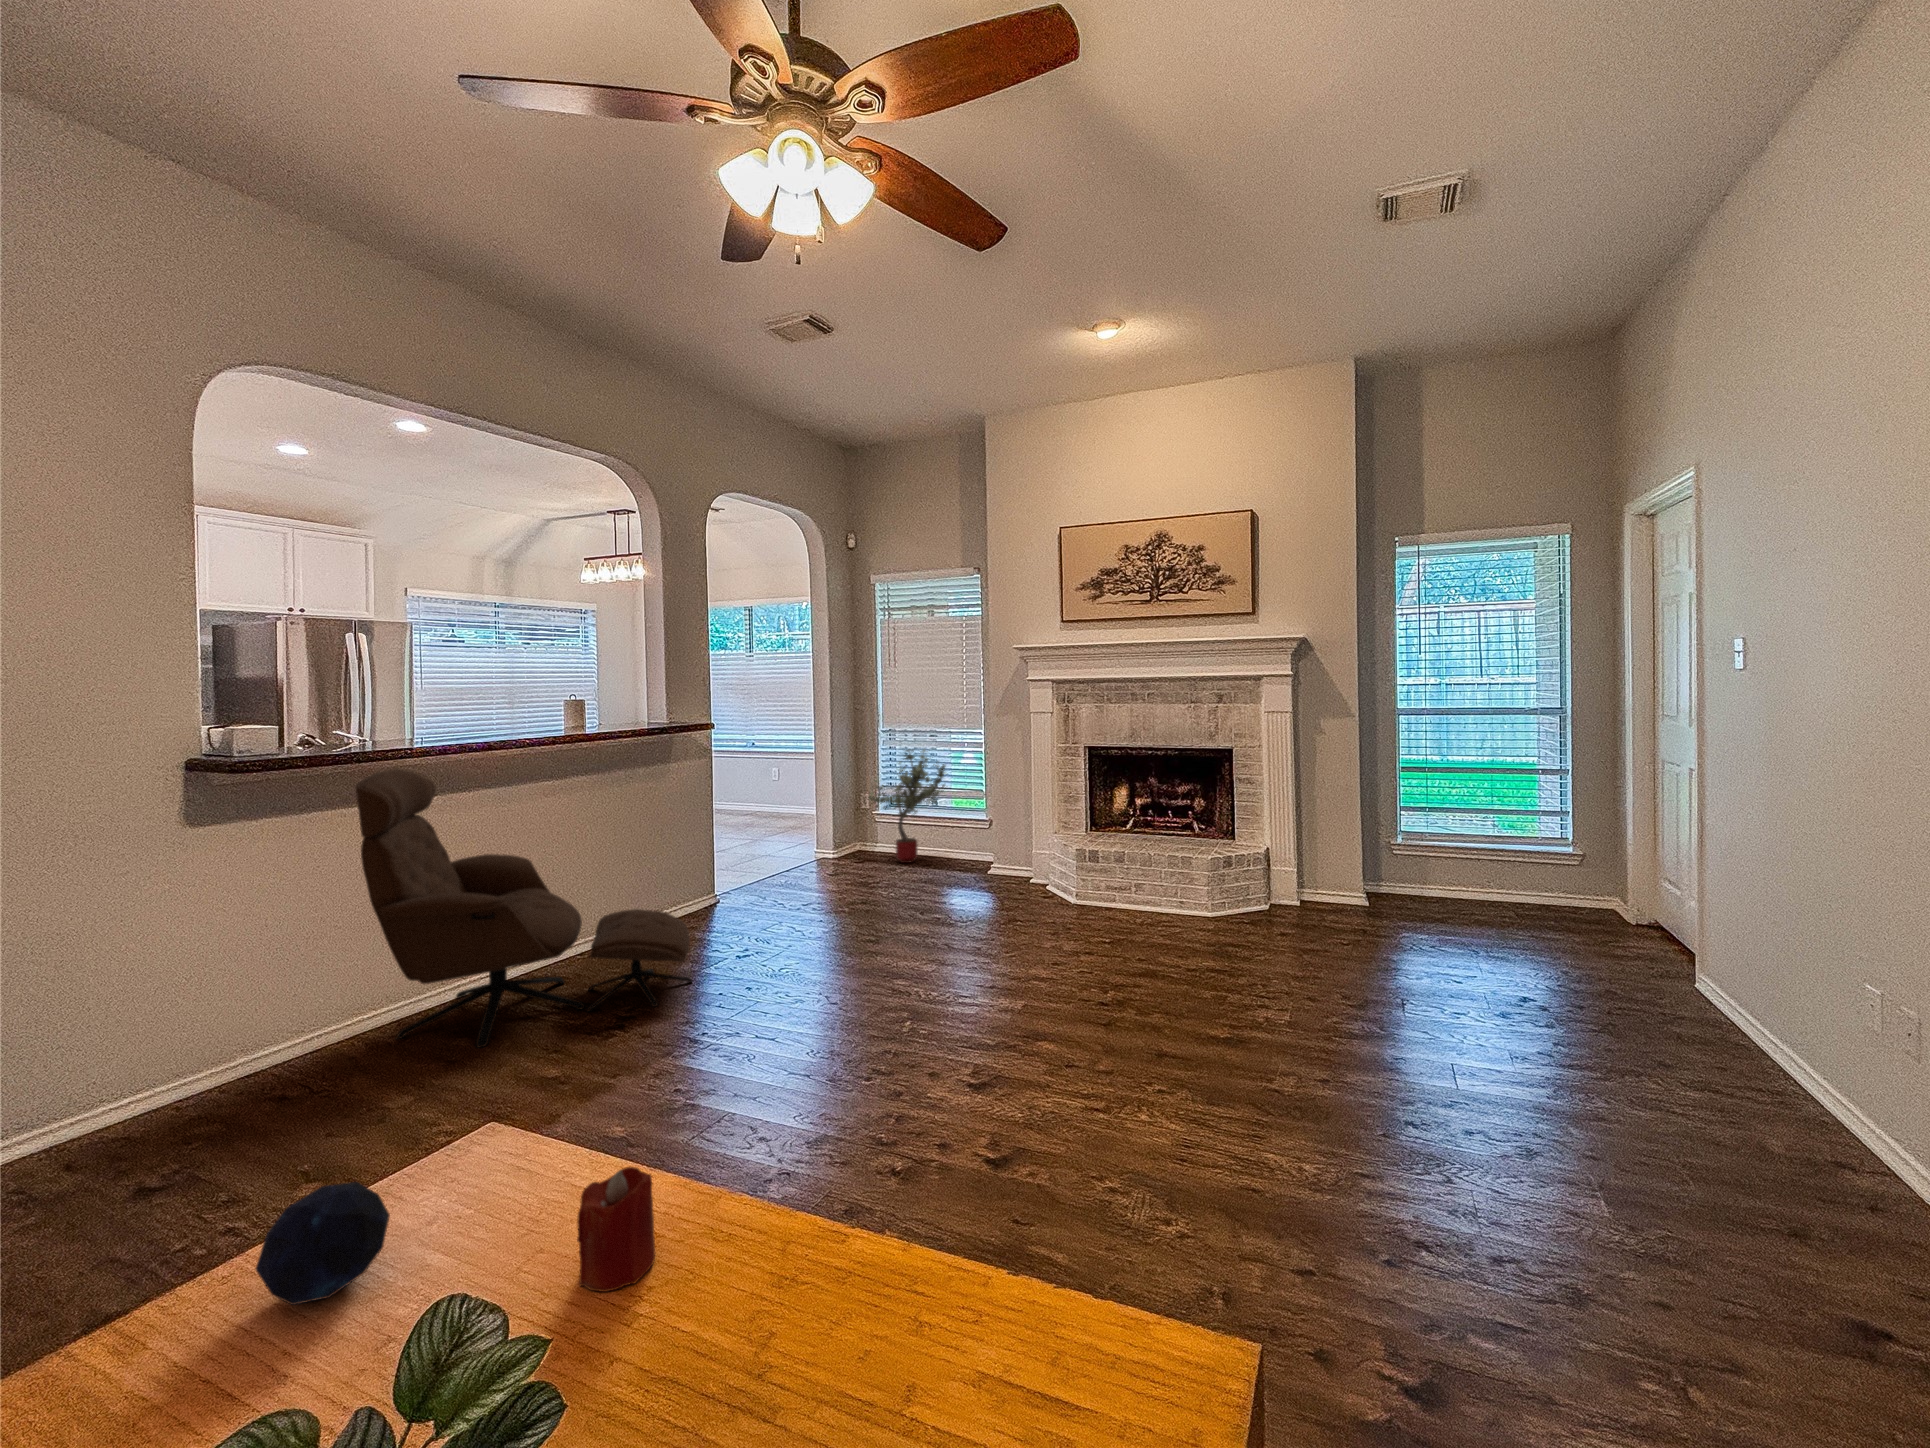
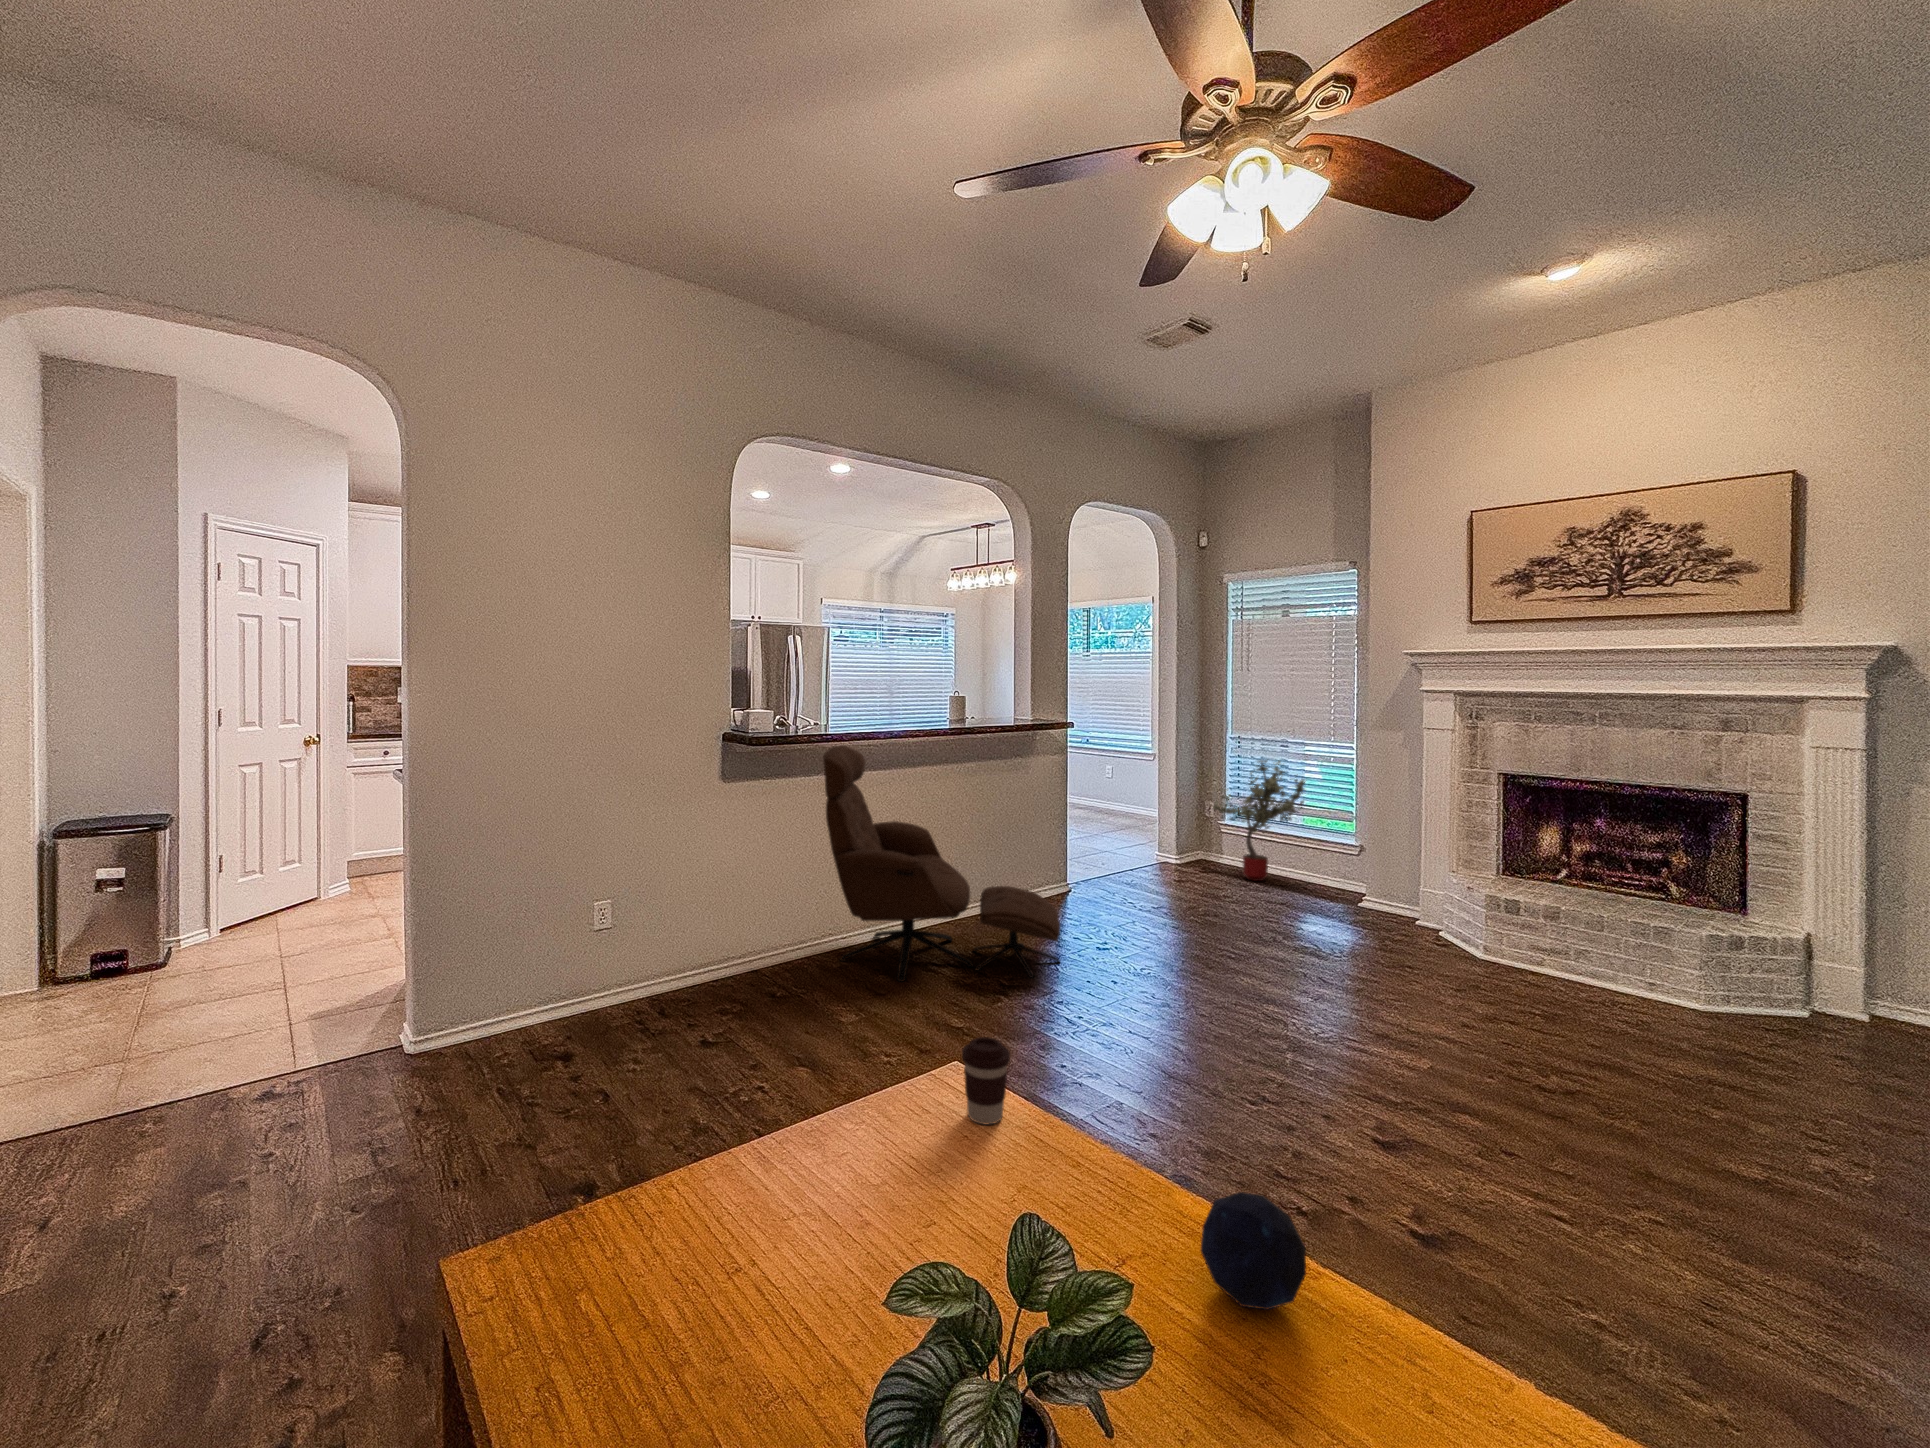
coffee cup: none [449,1114,520,1227] -> present [962,1037,1010,1125]
candle: present [577,1167,655,1292] -> none [1076,1111,1136,1213]
decorative orb: present [256,1182,390,1305] -> present [1201,1192,1306,1310]

